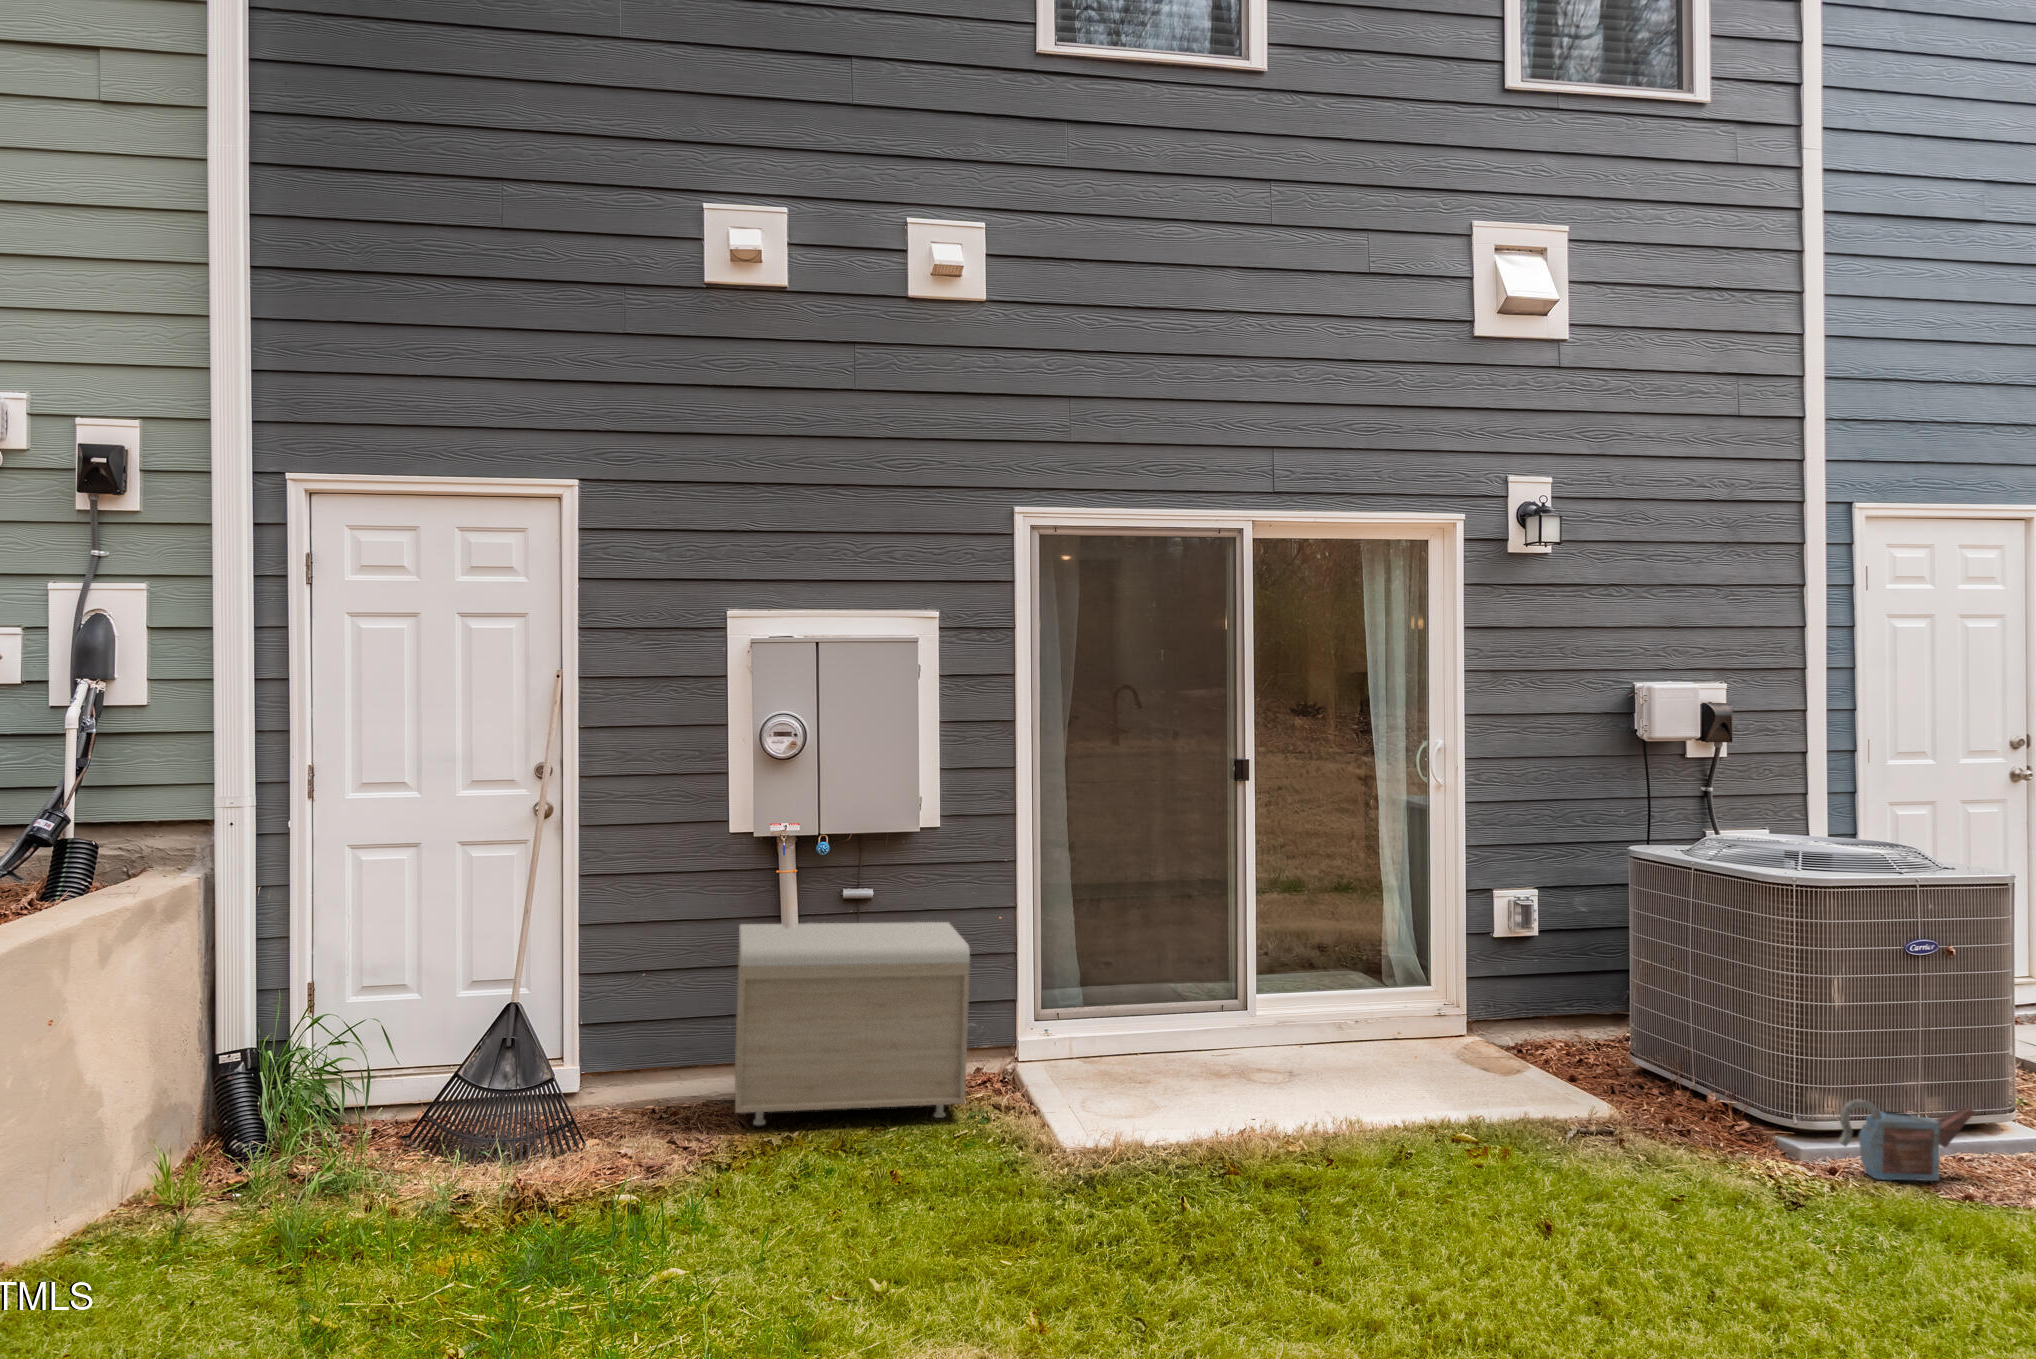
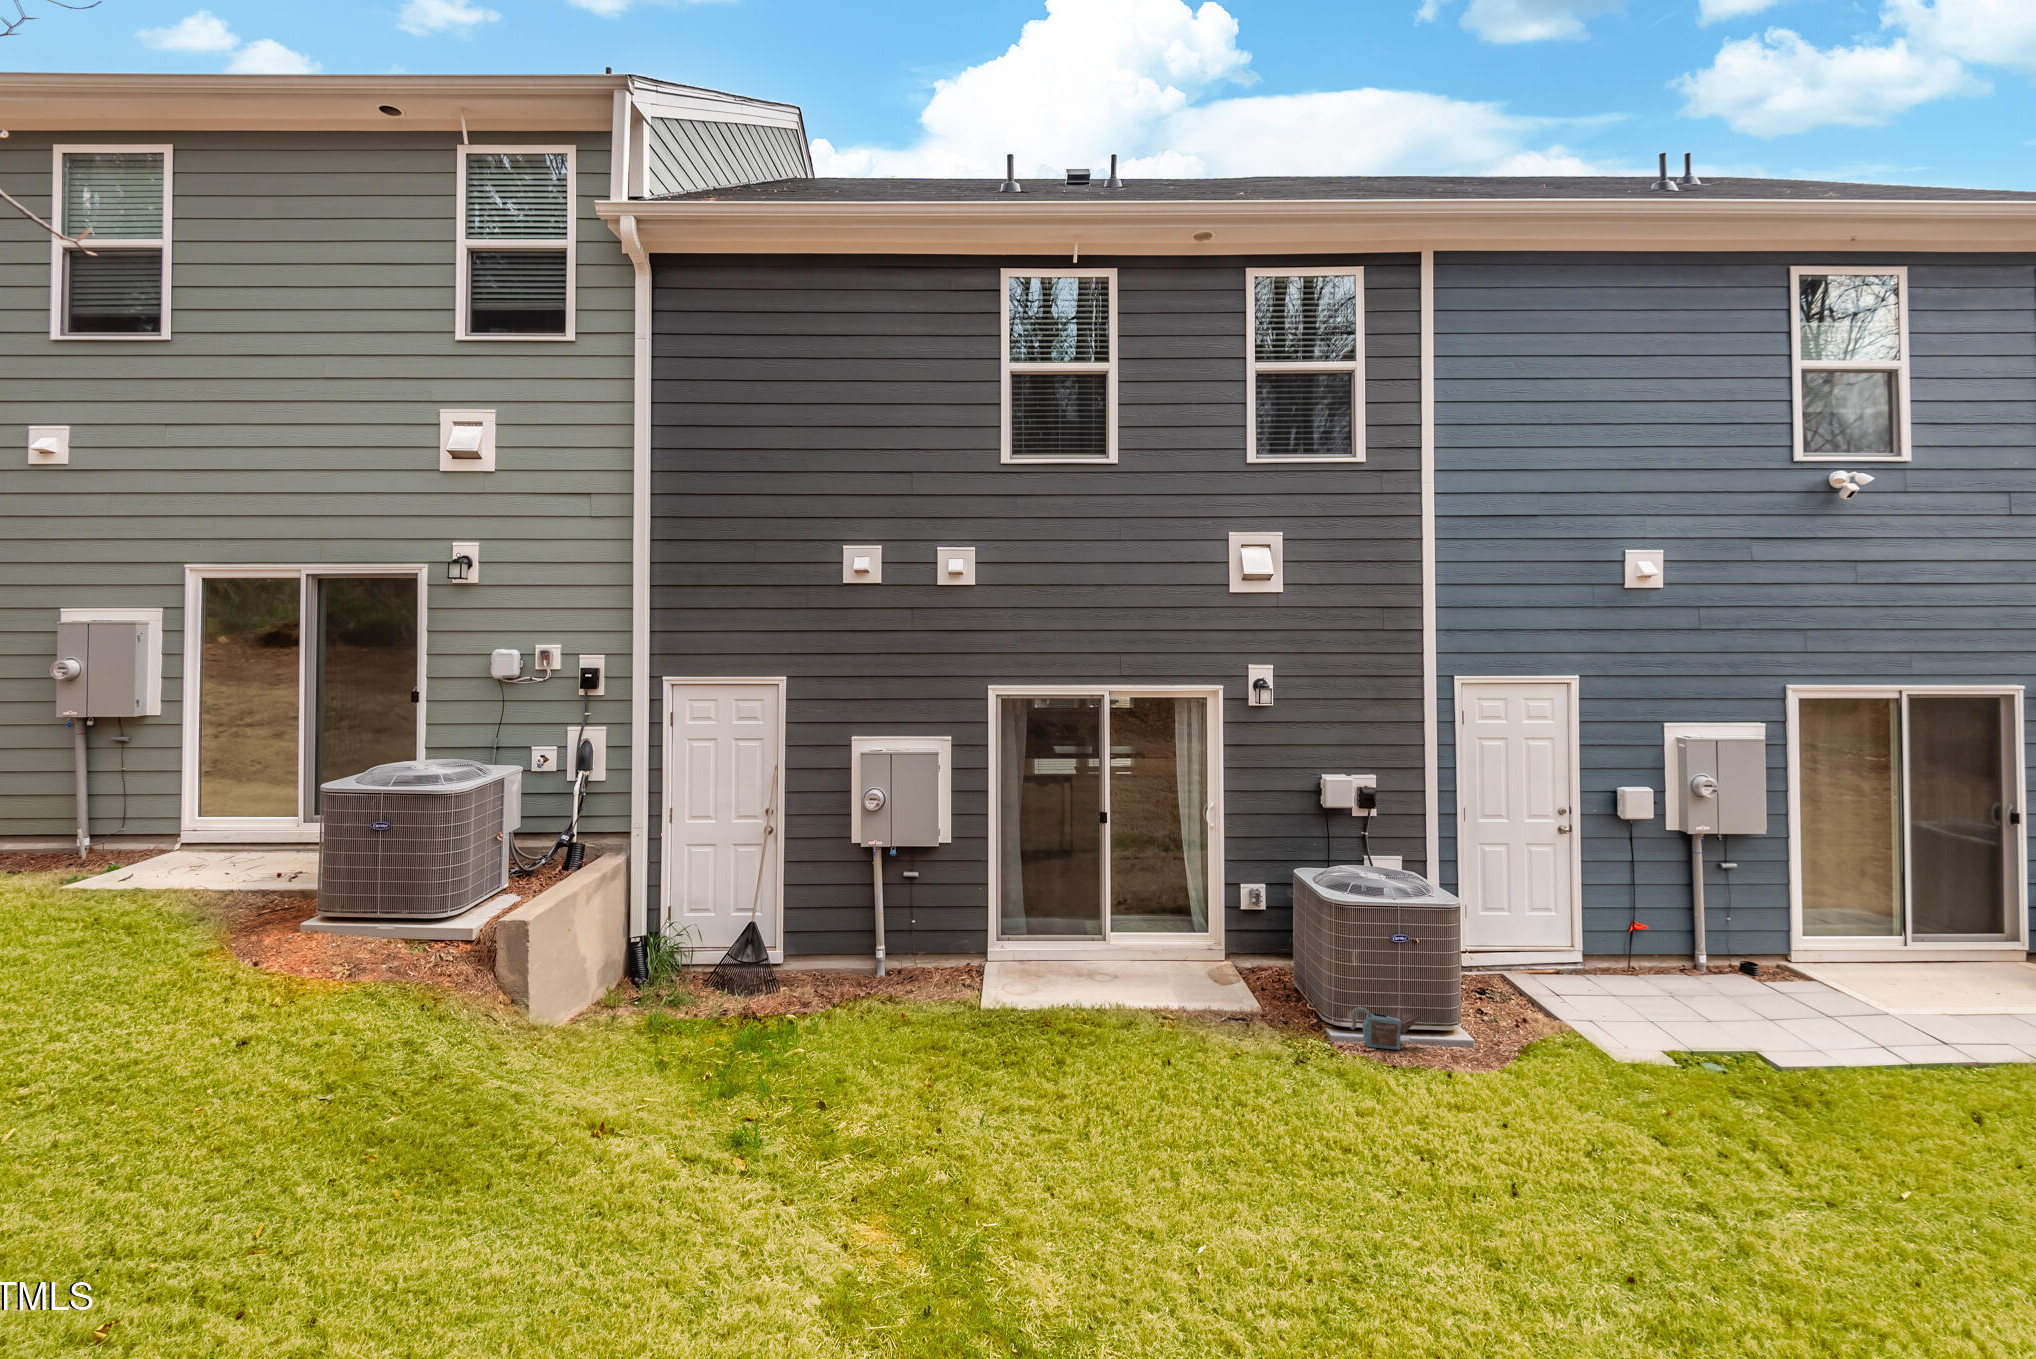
storage bench: present [735,922,970,1125] -> none [844,889,953,986]

